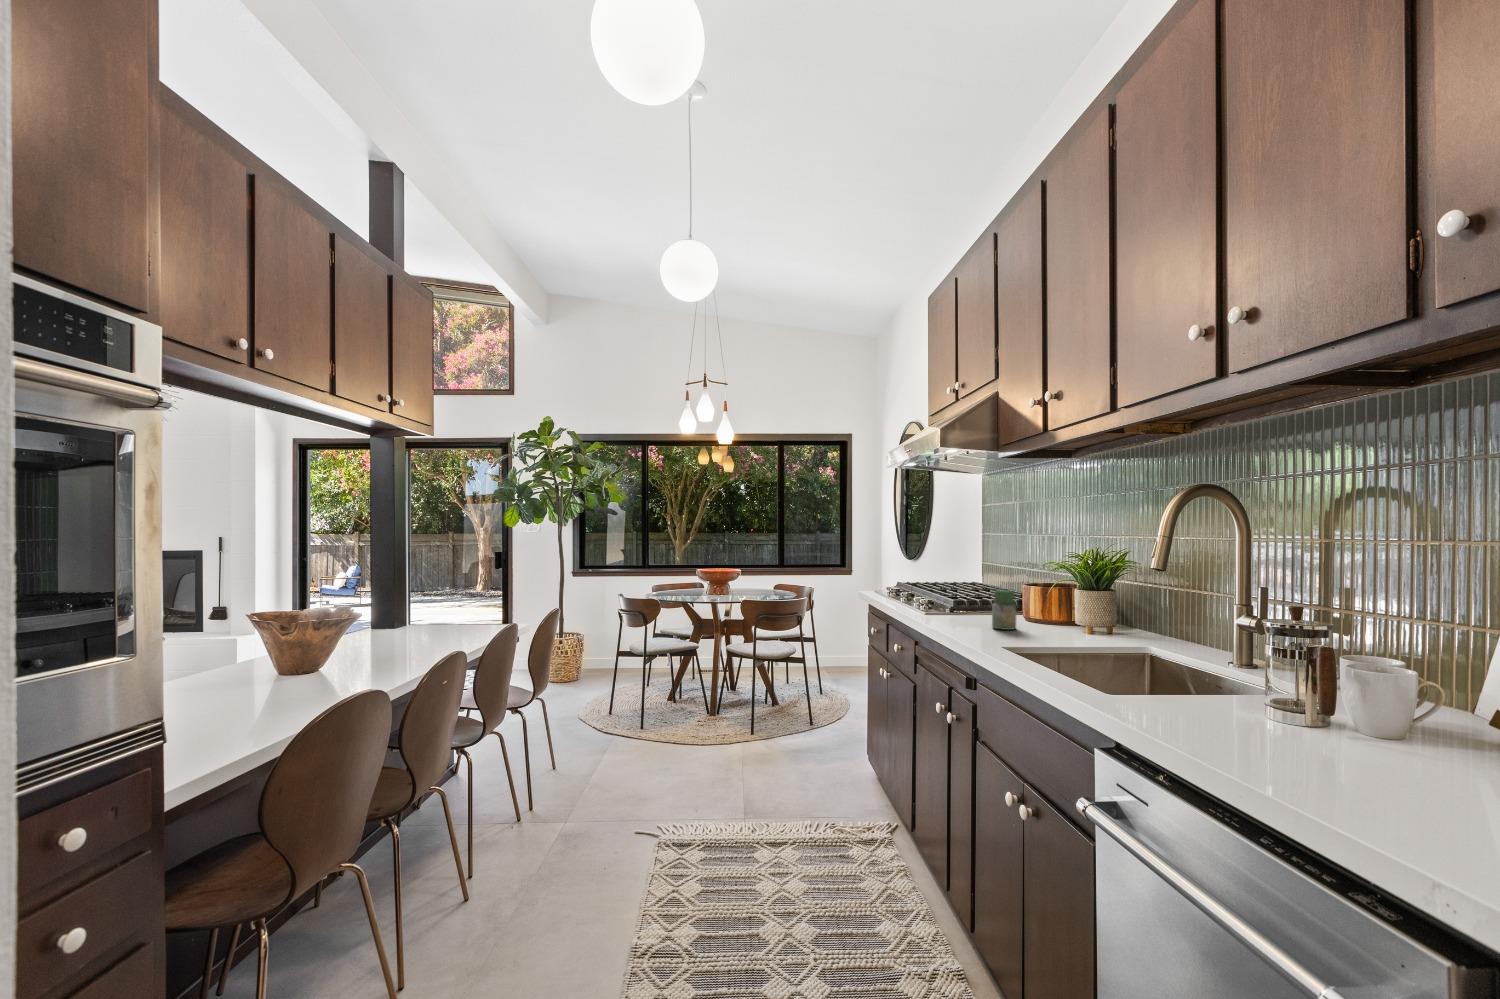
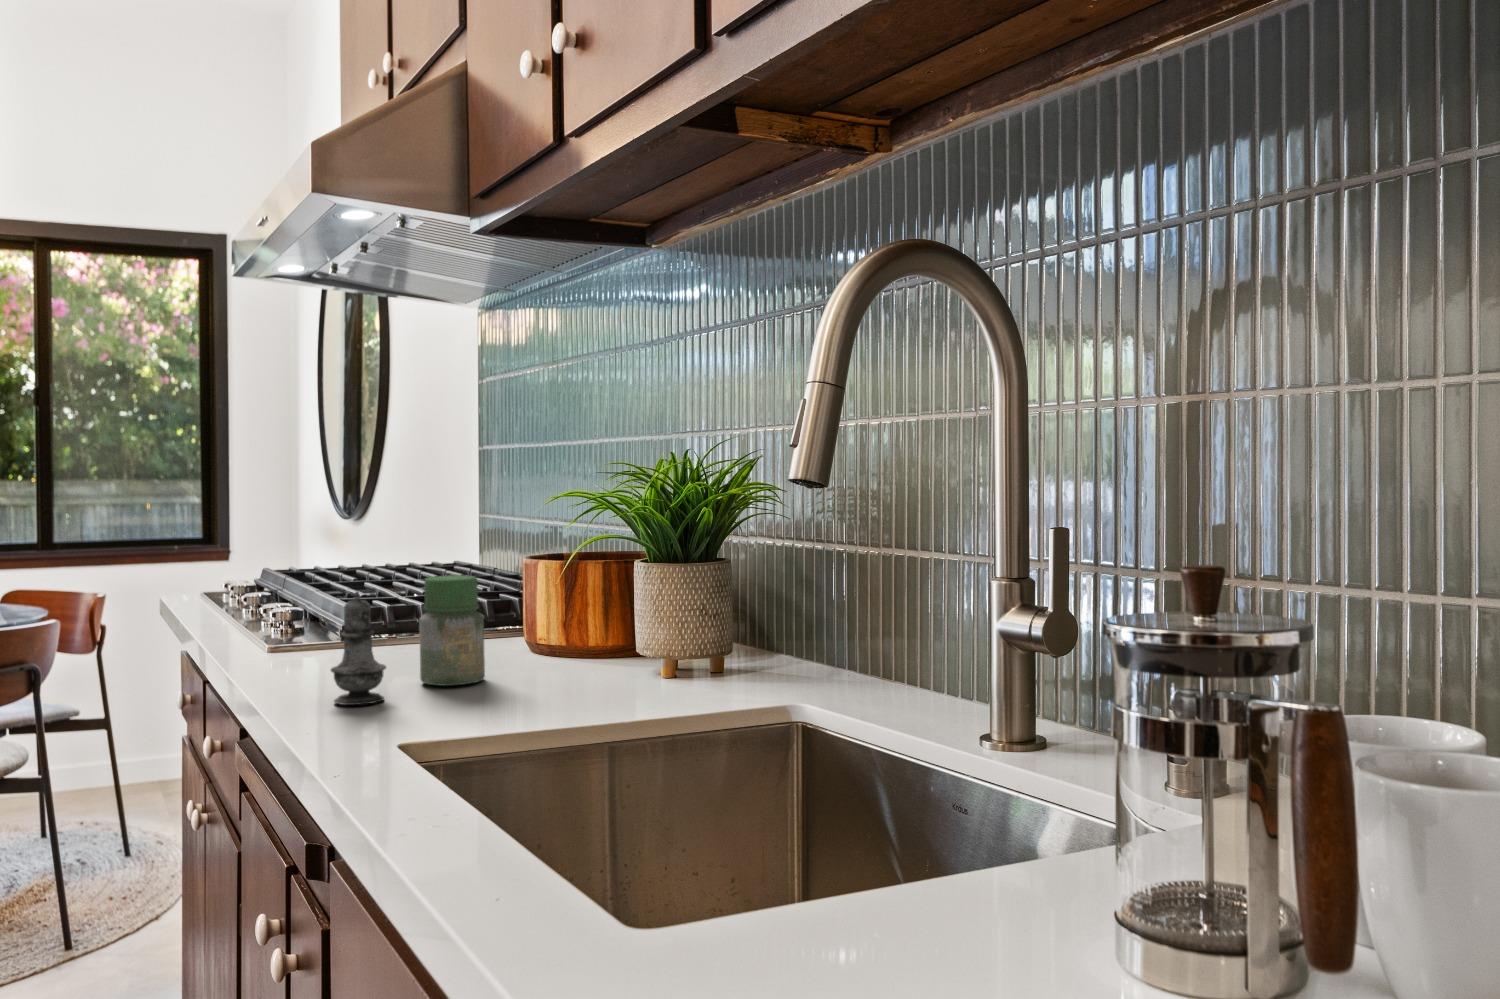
salt shaker: none [964,593,983,633] -> present [331,591,386,705]

